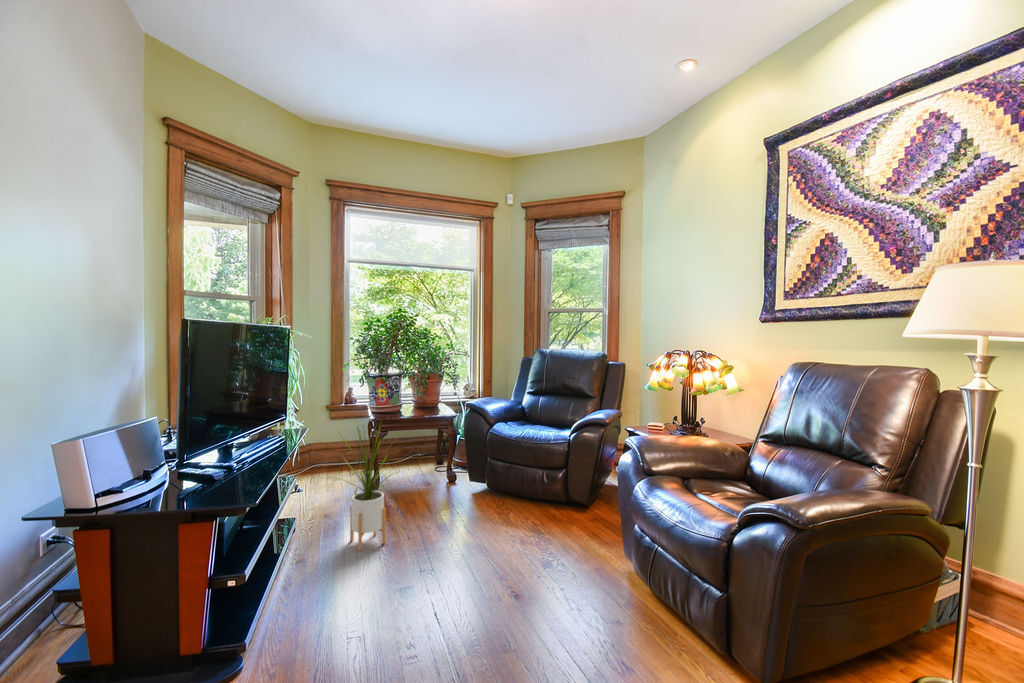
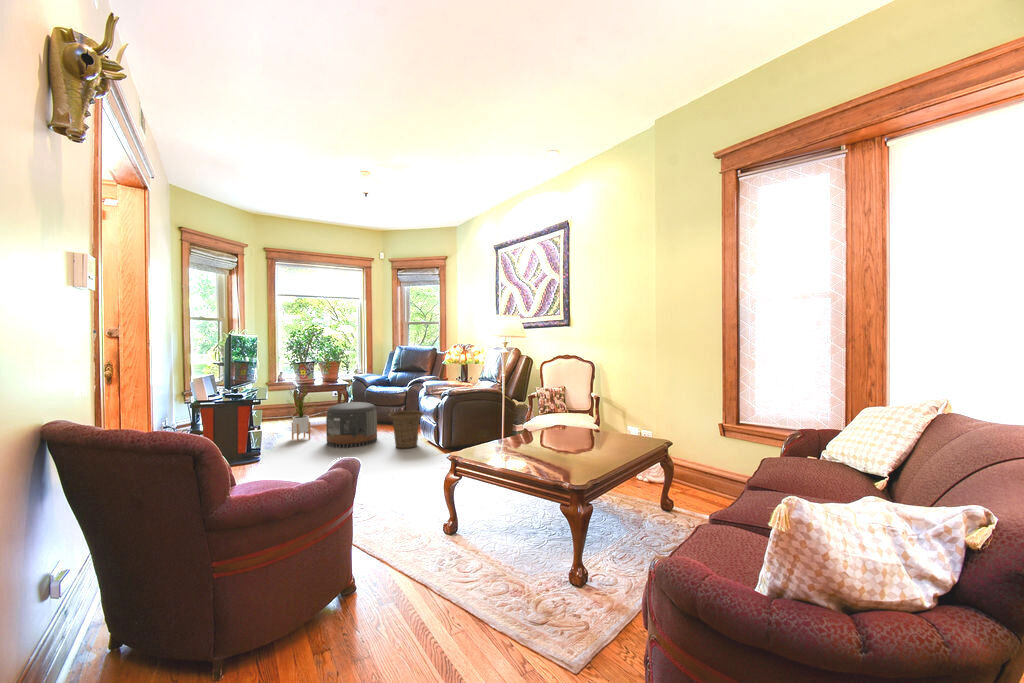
pouf: none [417,474,526,599] -> present [326,402,377,448]
basket: none [564,514,655,631] -> present [388,411,424,449]

